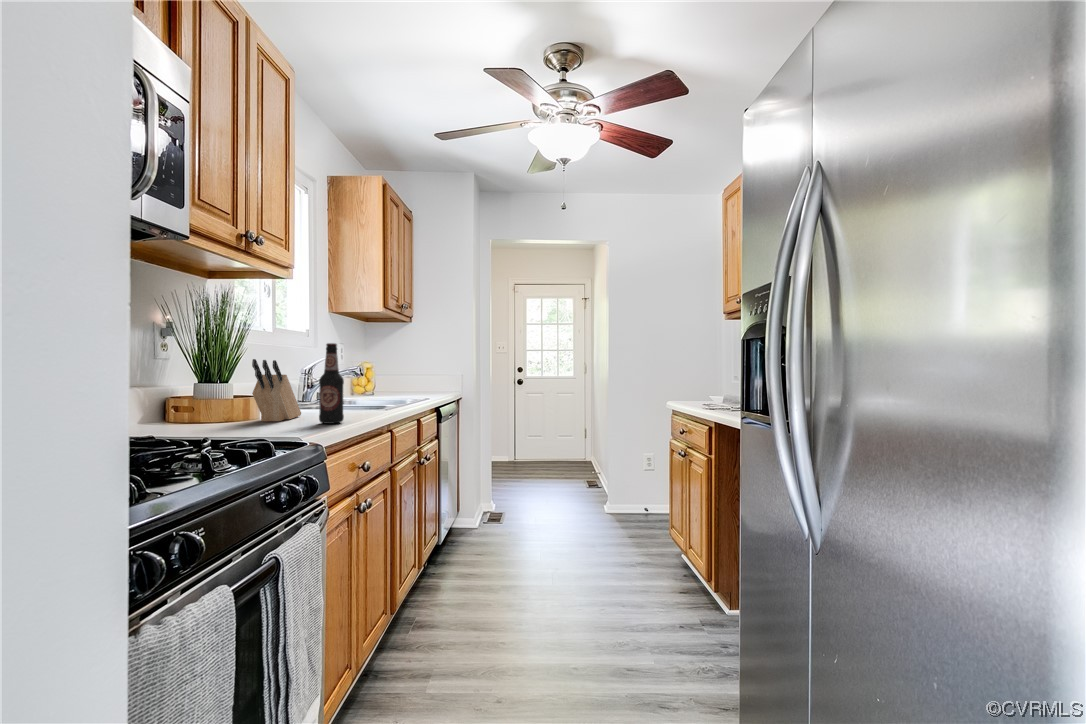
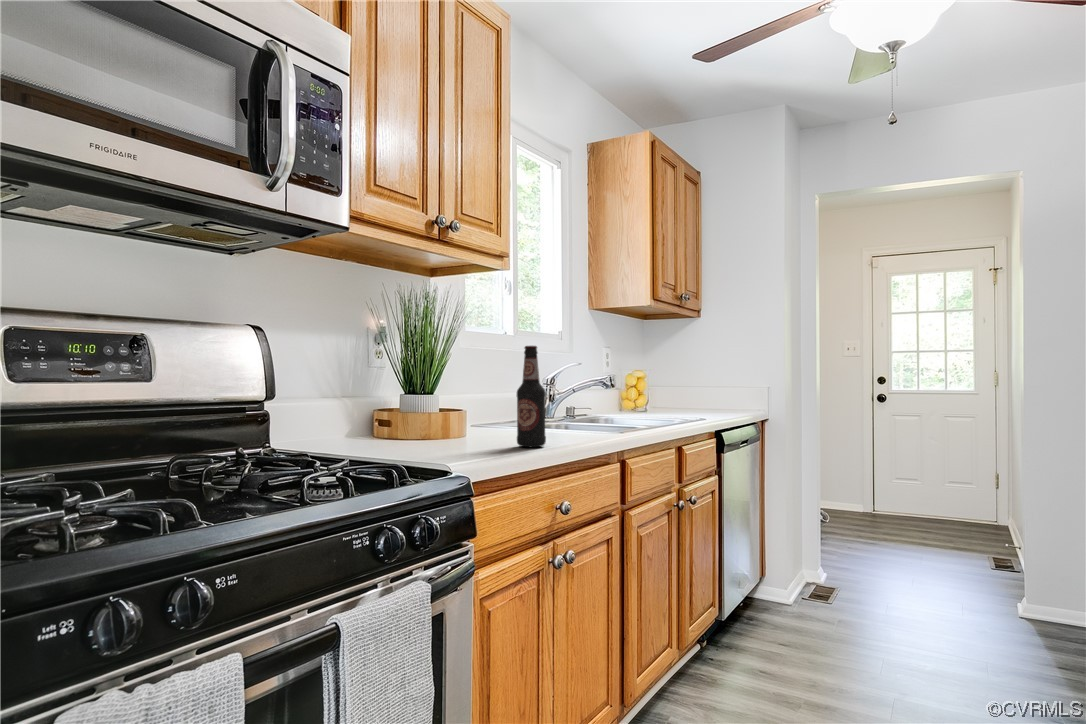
knife block: present [252,359,301,422] -> none [452,366,516,441]

